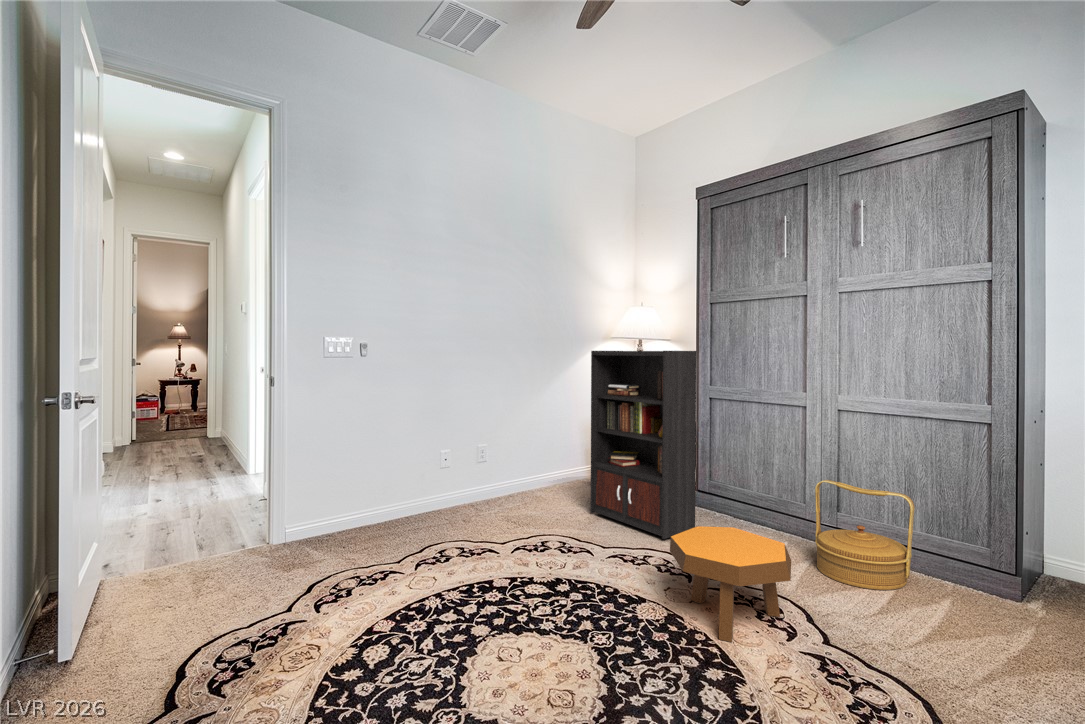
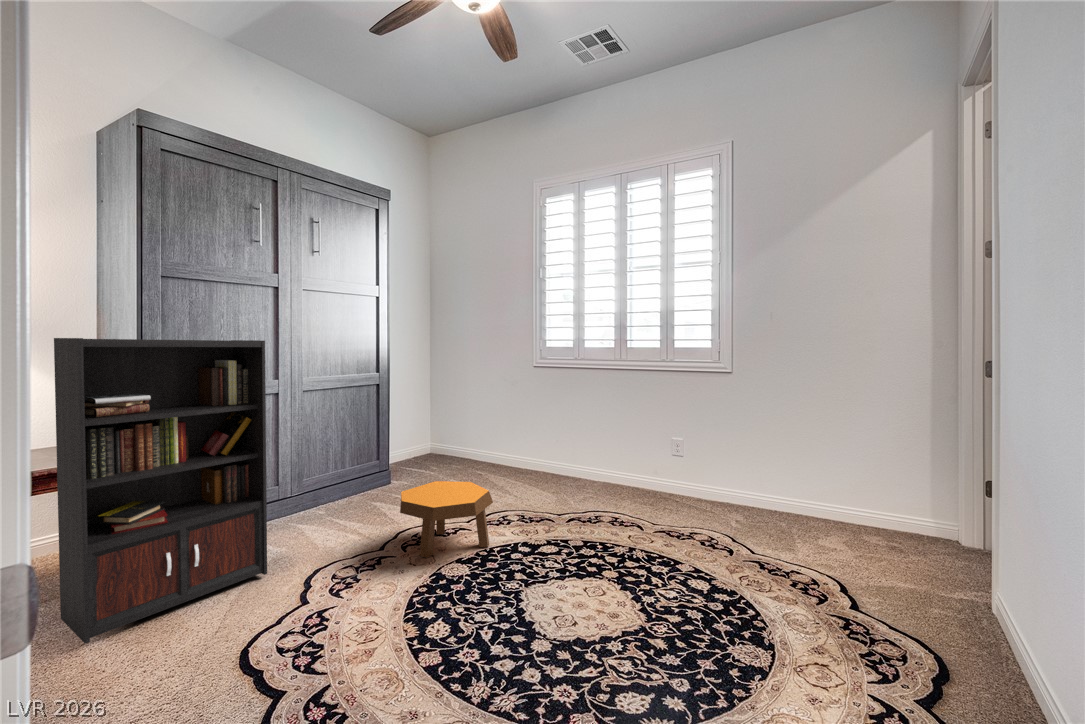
woven basket: present [815,480,915,590] -> none [330,439,394,517]

